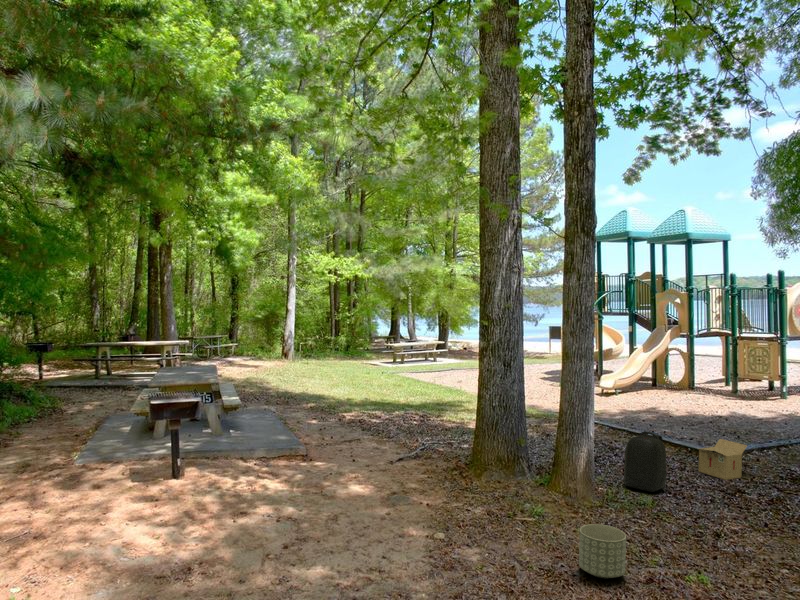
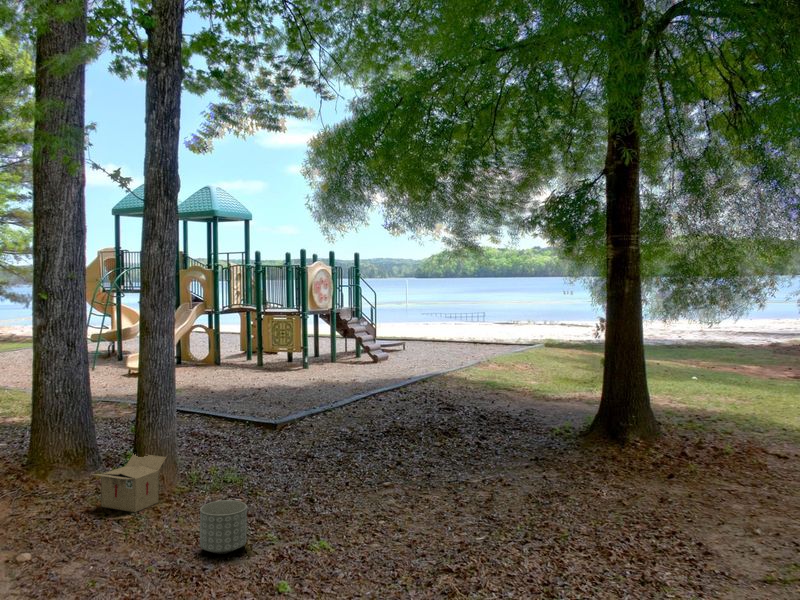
backpack: present [624,431,667,492] -> none [202,406,243,466]
cardboard box: present [698,439,747,480] -> present [92,453,166,512]

